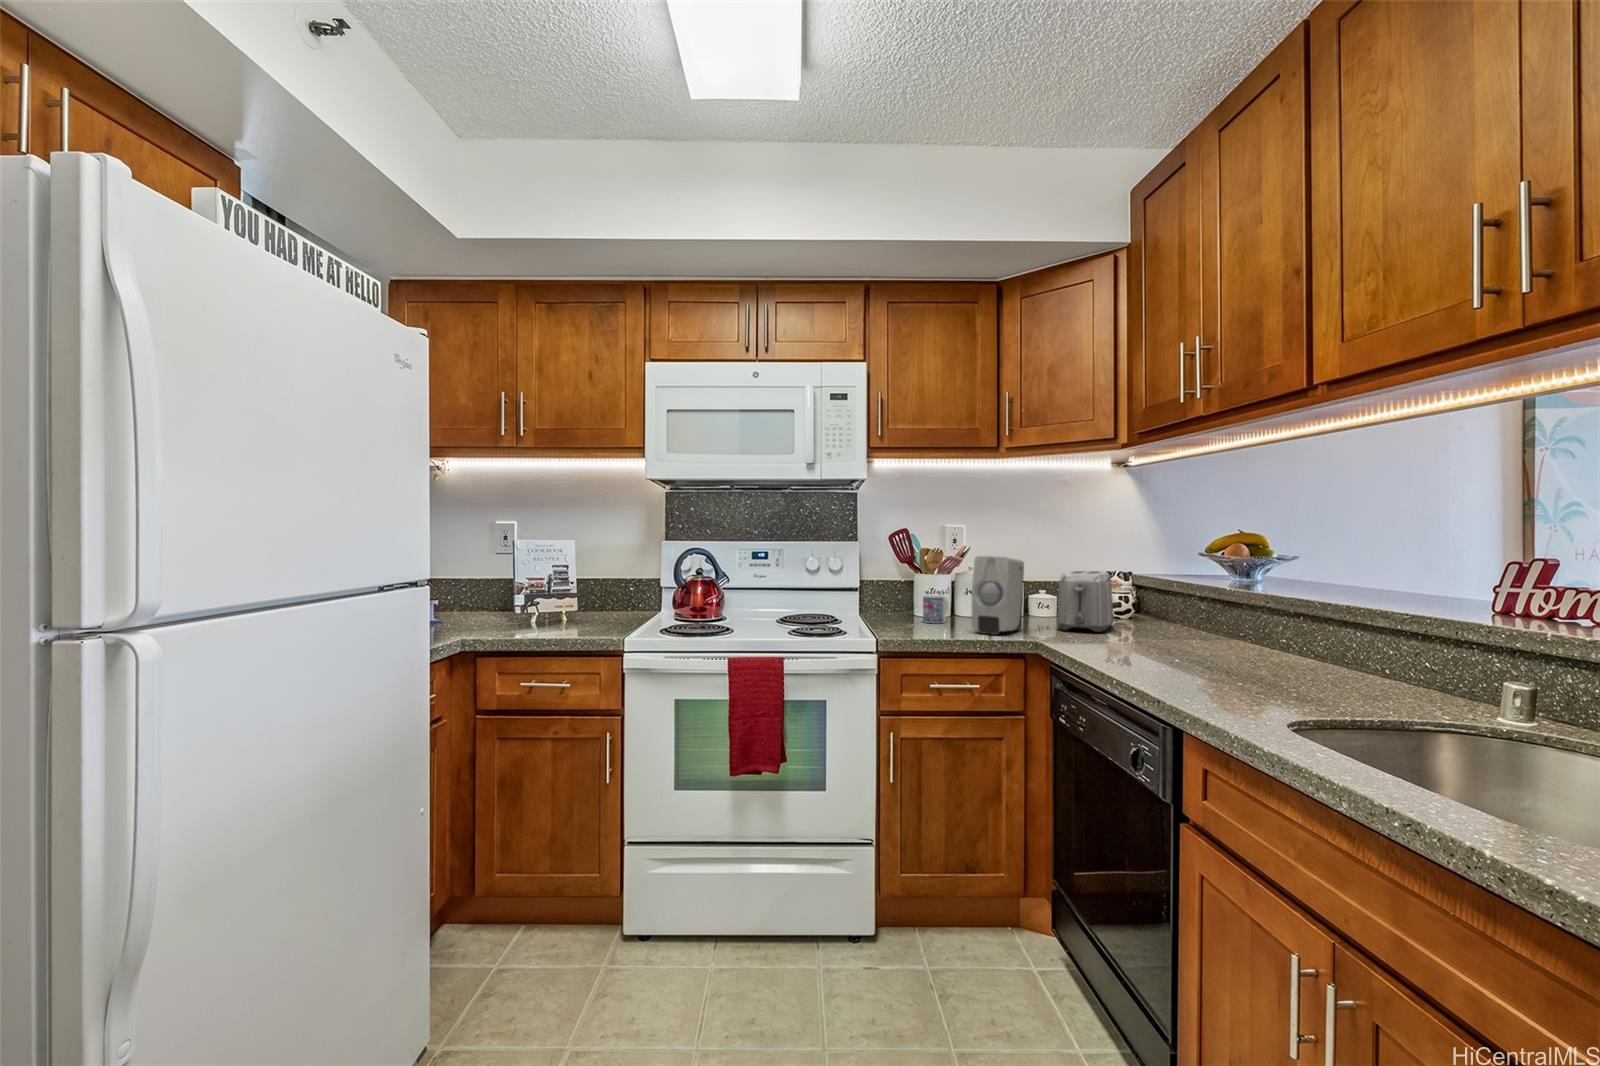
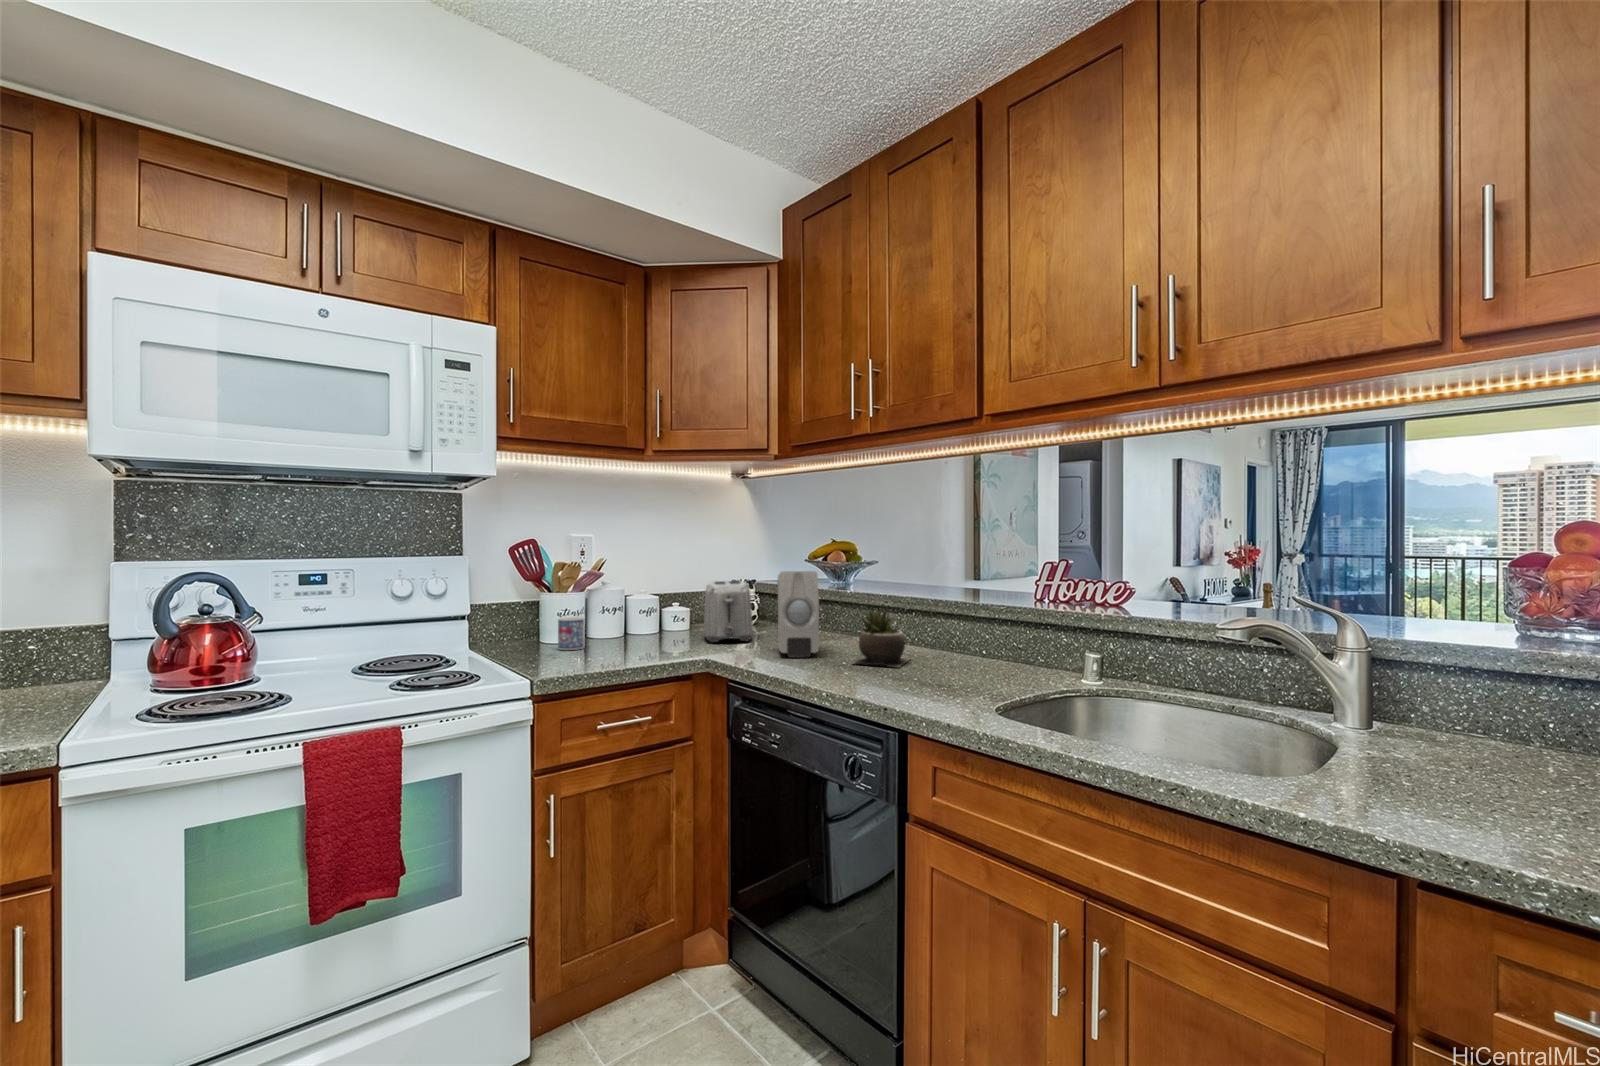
soap dispenser: present [972,556,1024,635] -> present [777,571,819,658]
succulent plant: none [1184,604,1272,672] -> present [854,610,909,667]

